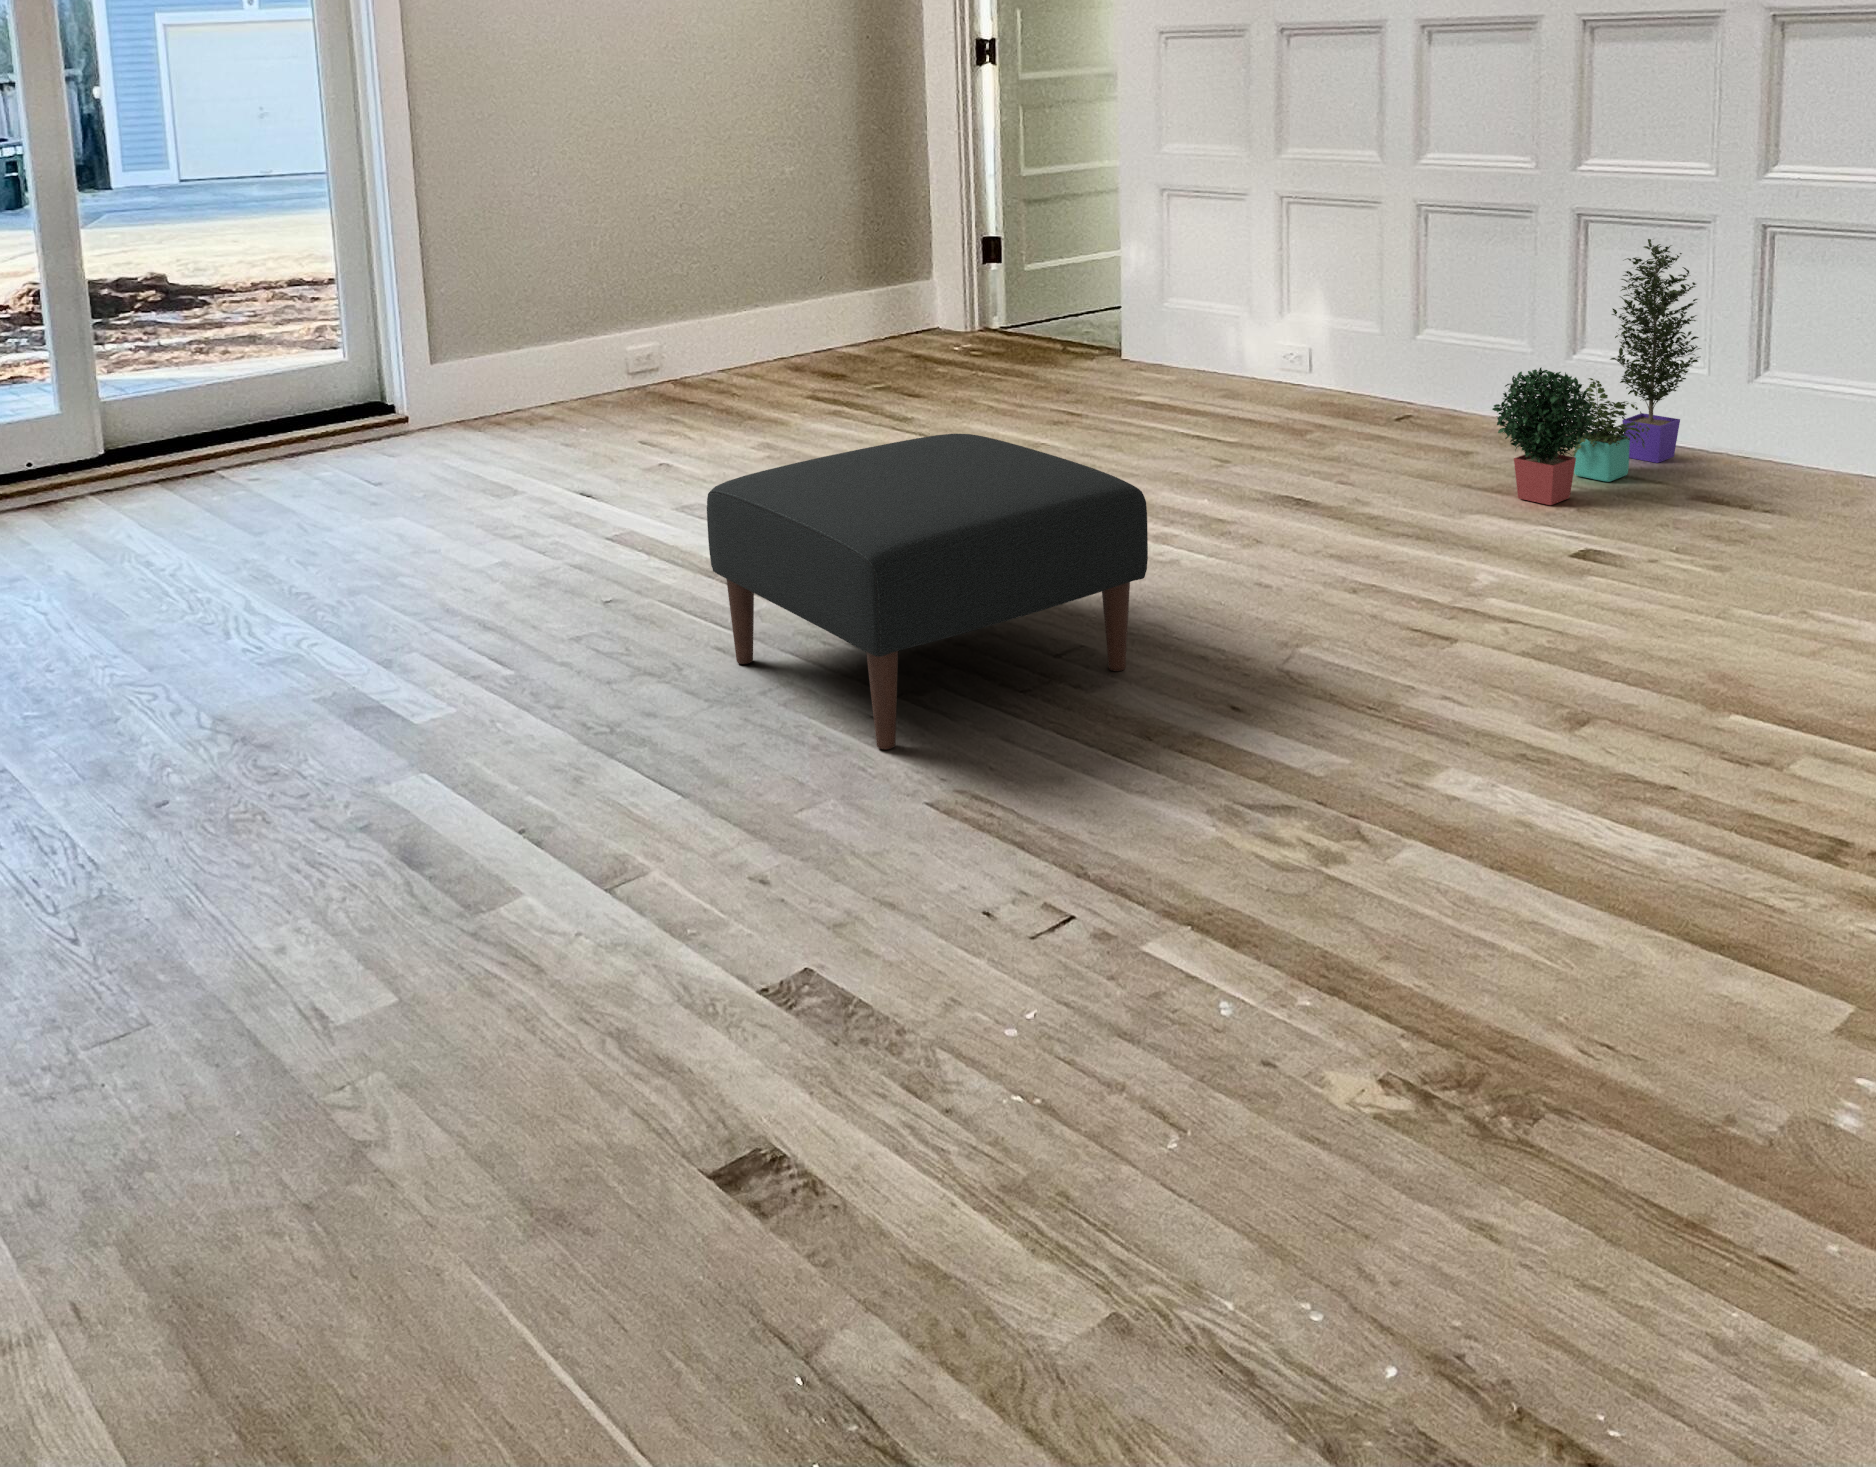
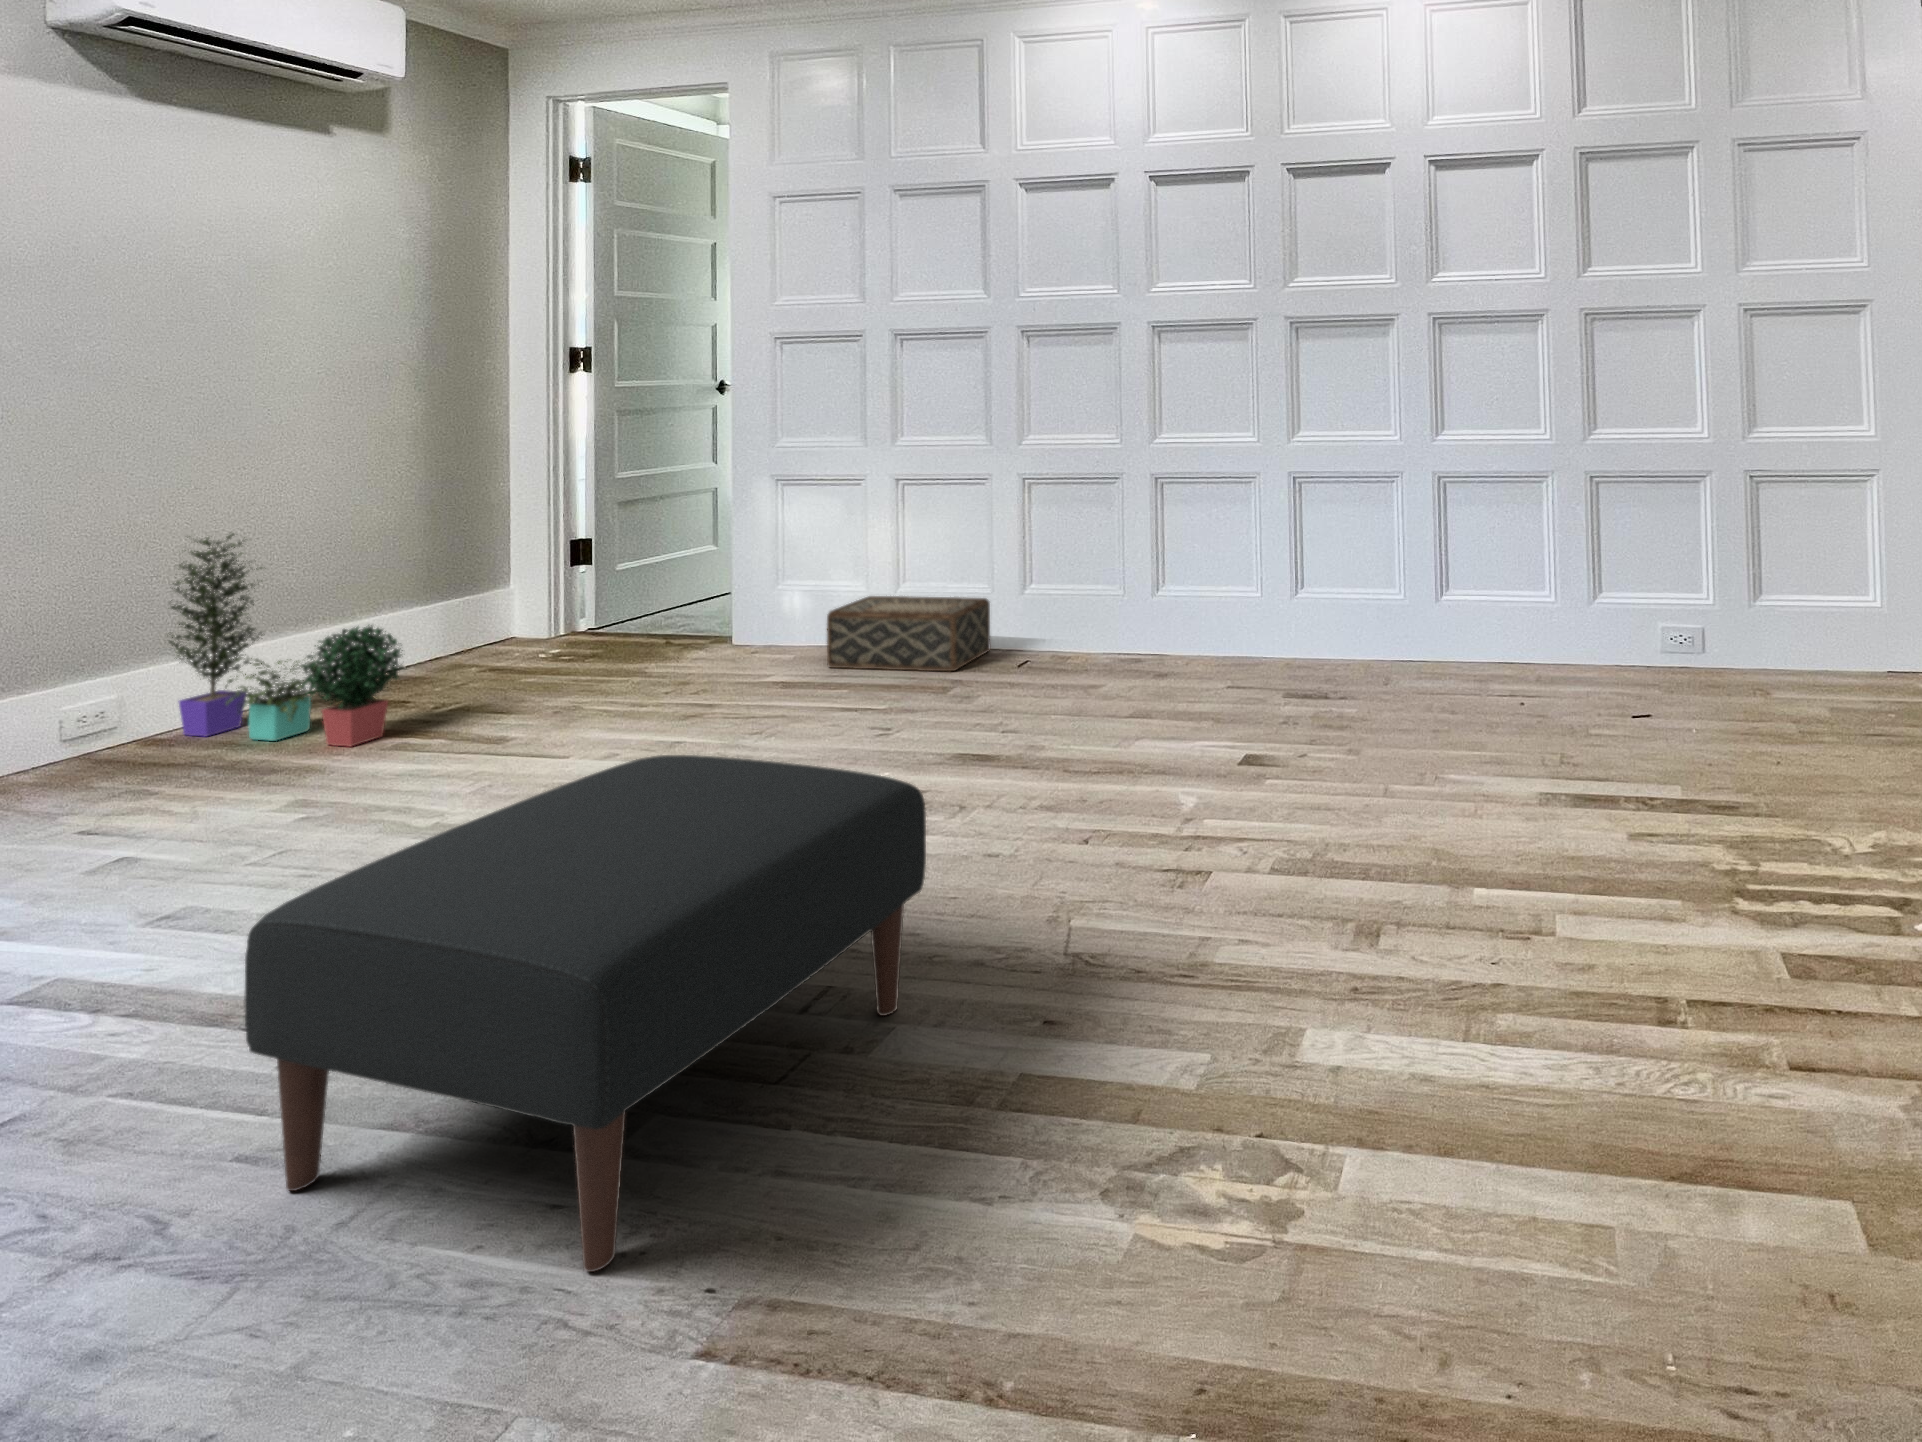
potted plant: present [1492,239,1701,505] -> present [169,534,404,747]
woven basket: none [1193,324,1367,415] -> present [827,596,990,671]

